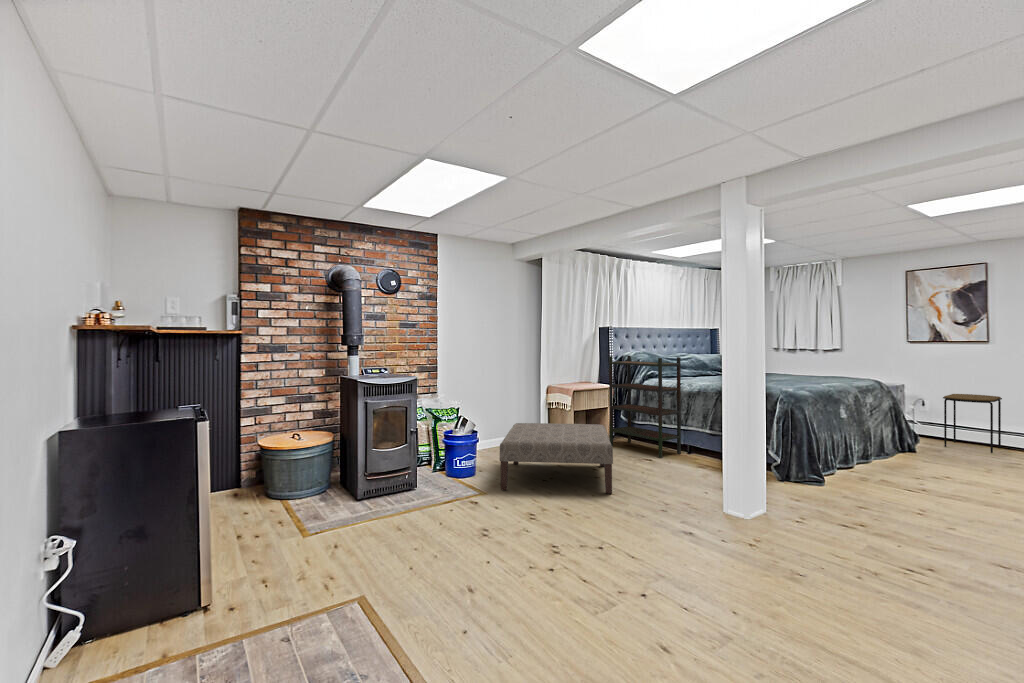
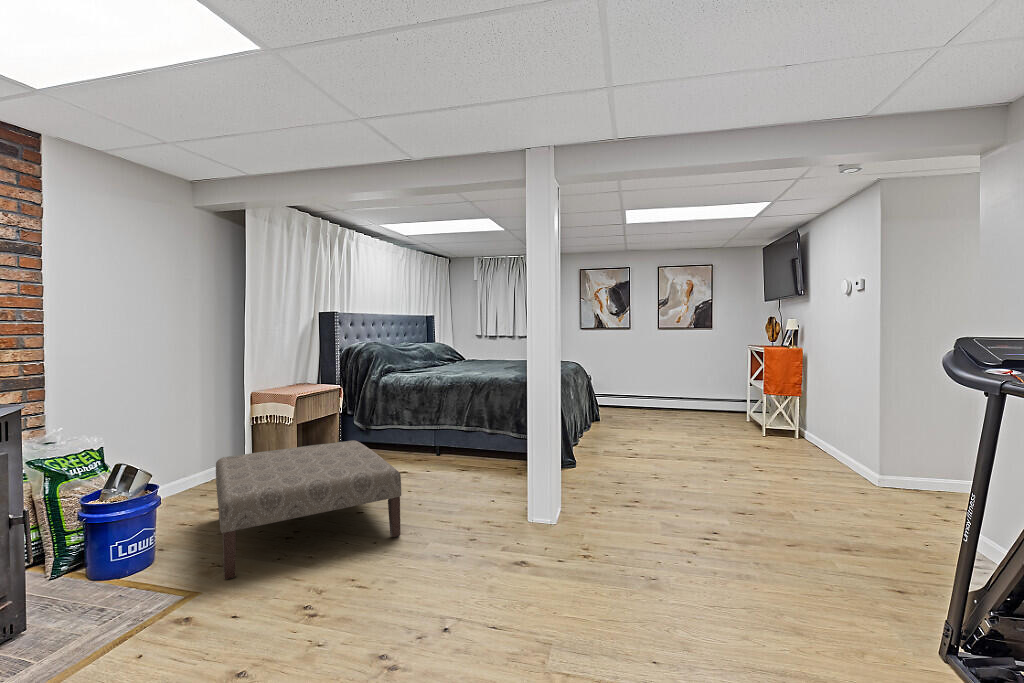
bookshelf: present [609,356,681,458] -> none [342,348,432,467]
side table: present [943,394,1002,453] -> none [612,371,644,415]

